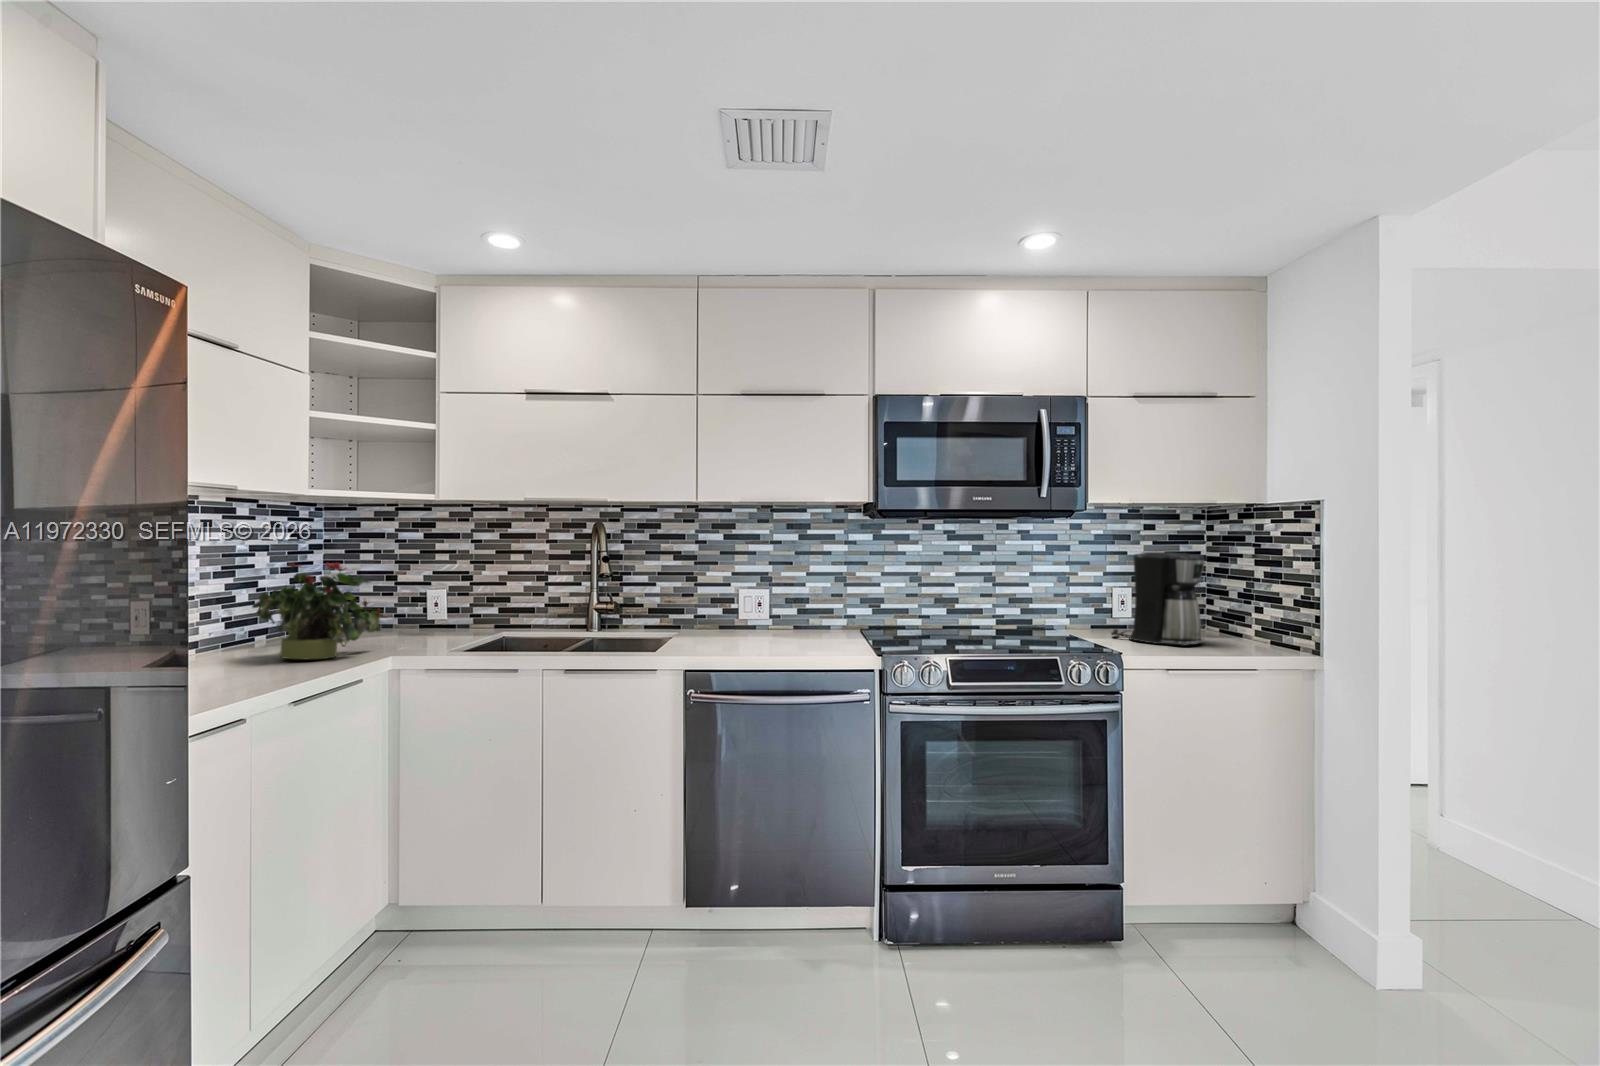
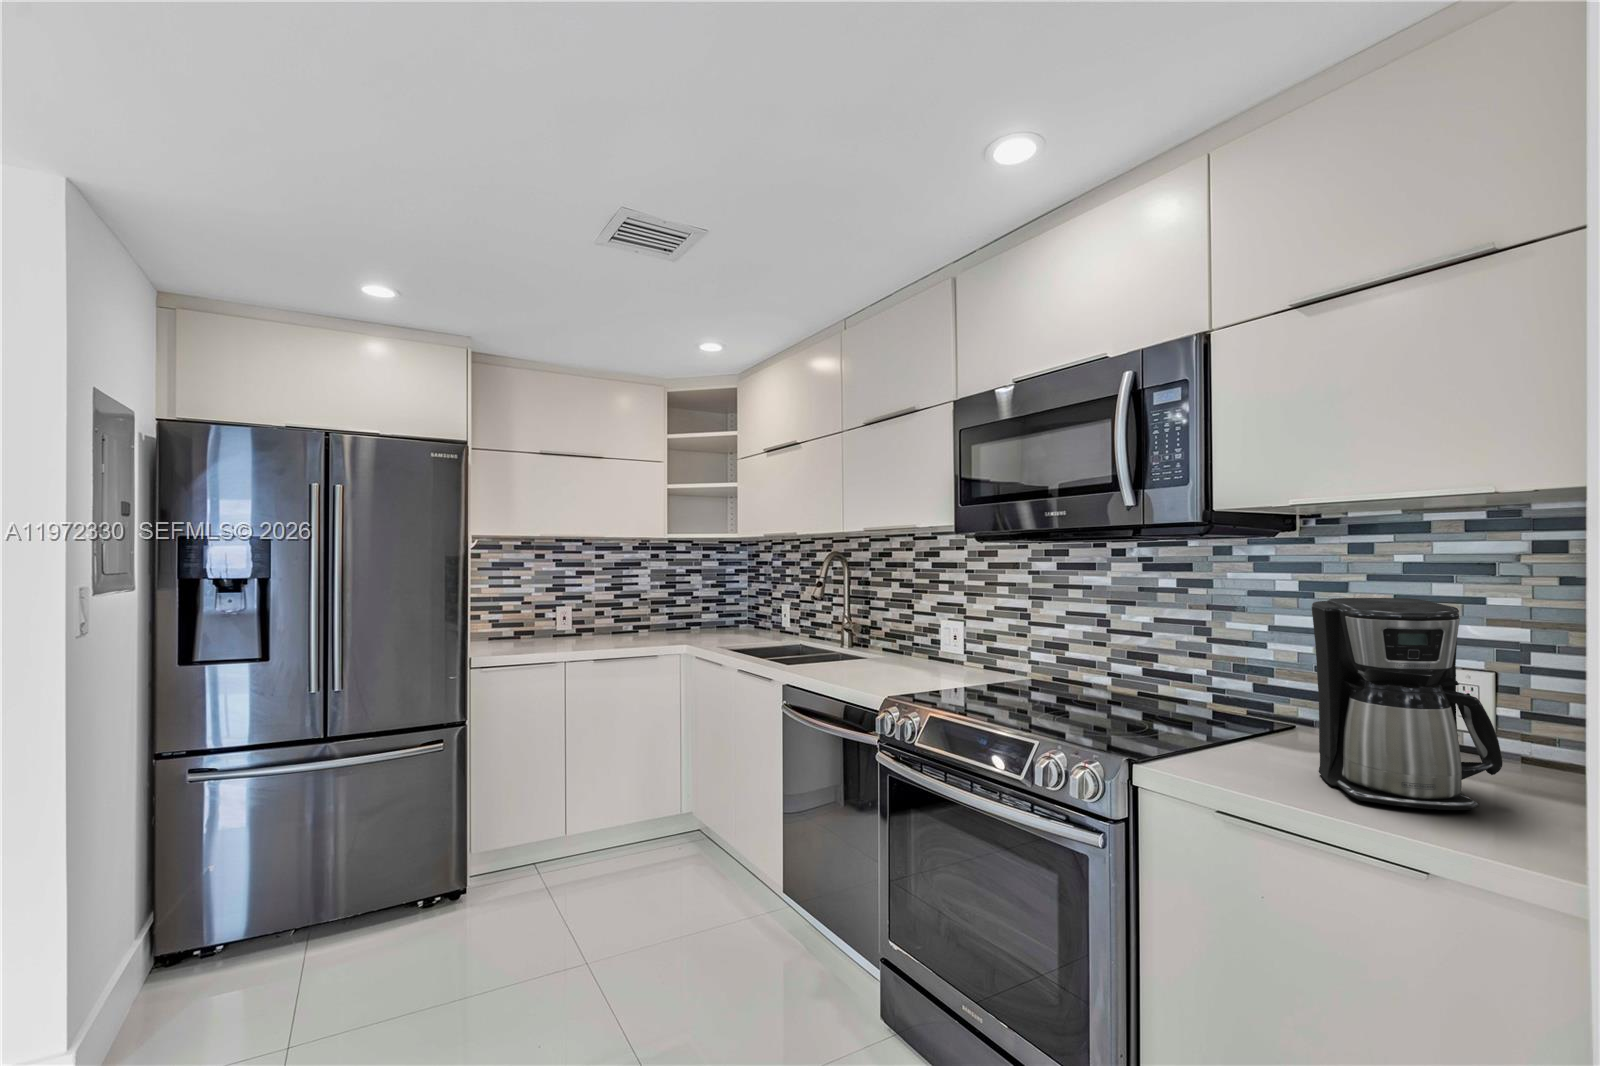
potted plant: present [252,563,383,660] -> none [610,579,682,644]

